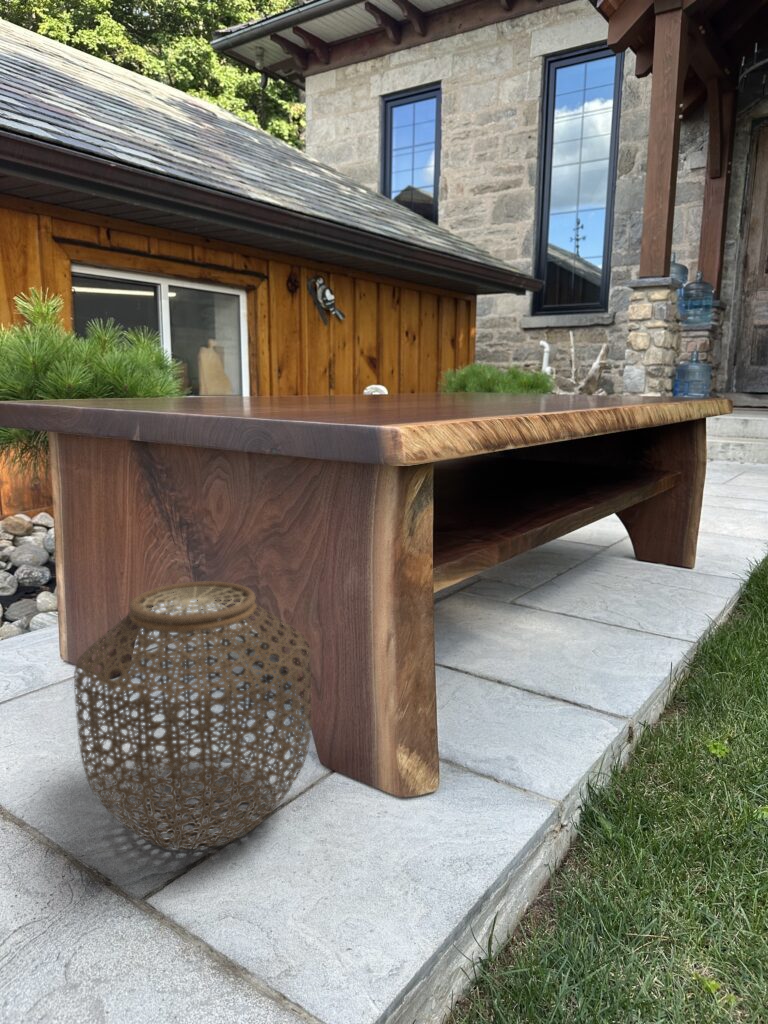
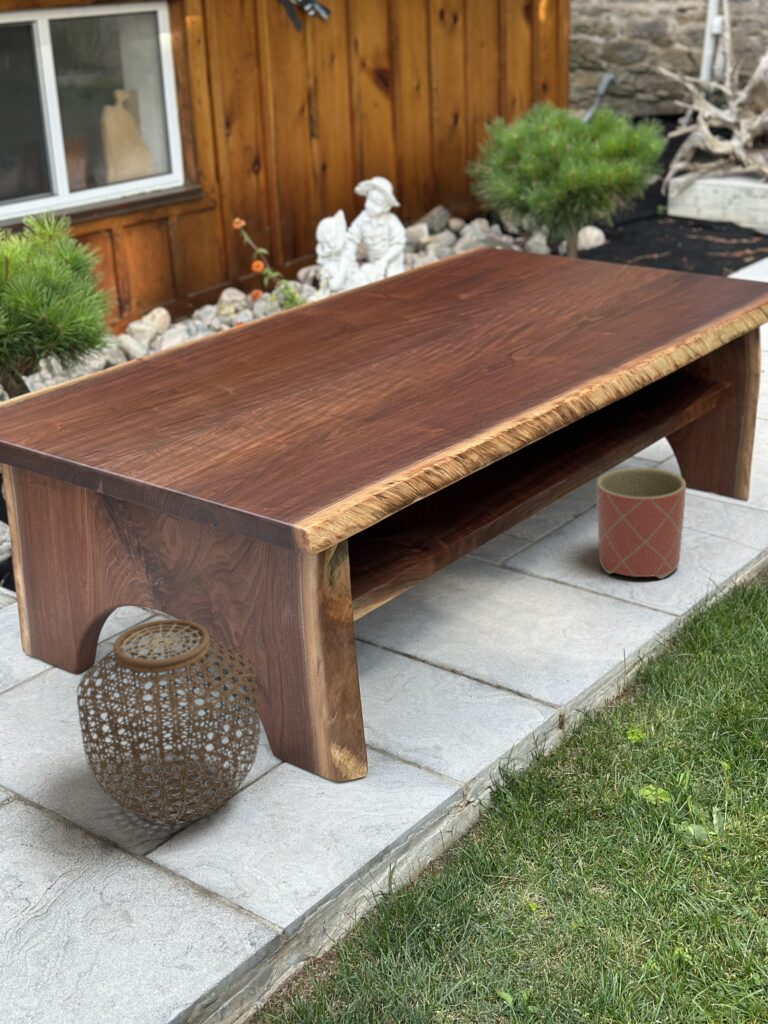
planter: none [599,522,681,615] -> present [597,467,686,579]

